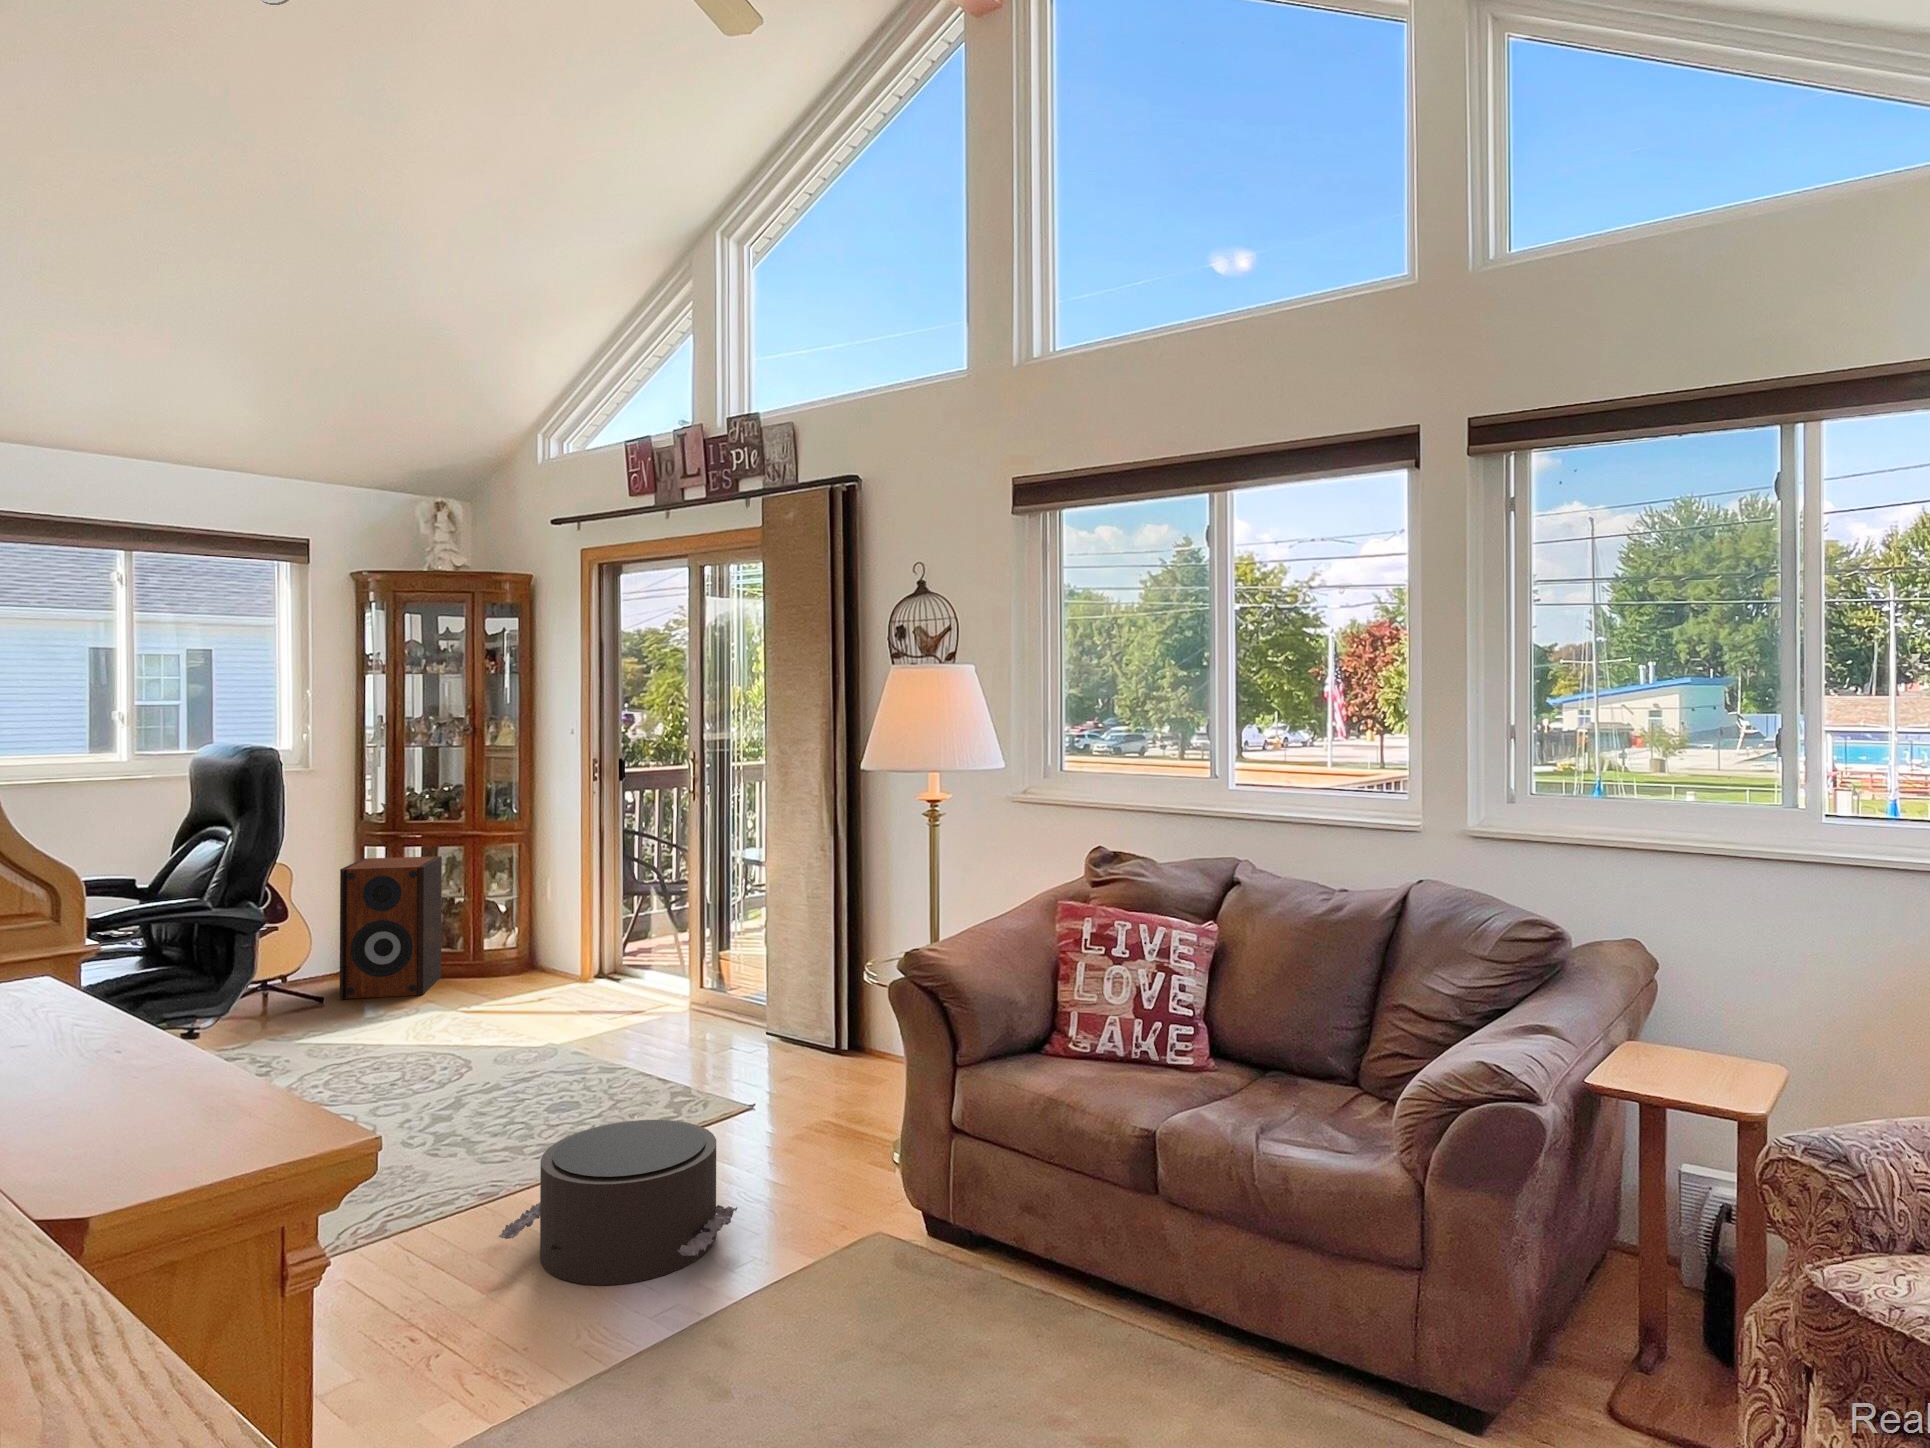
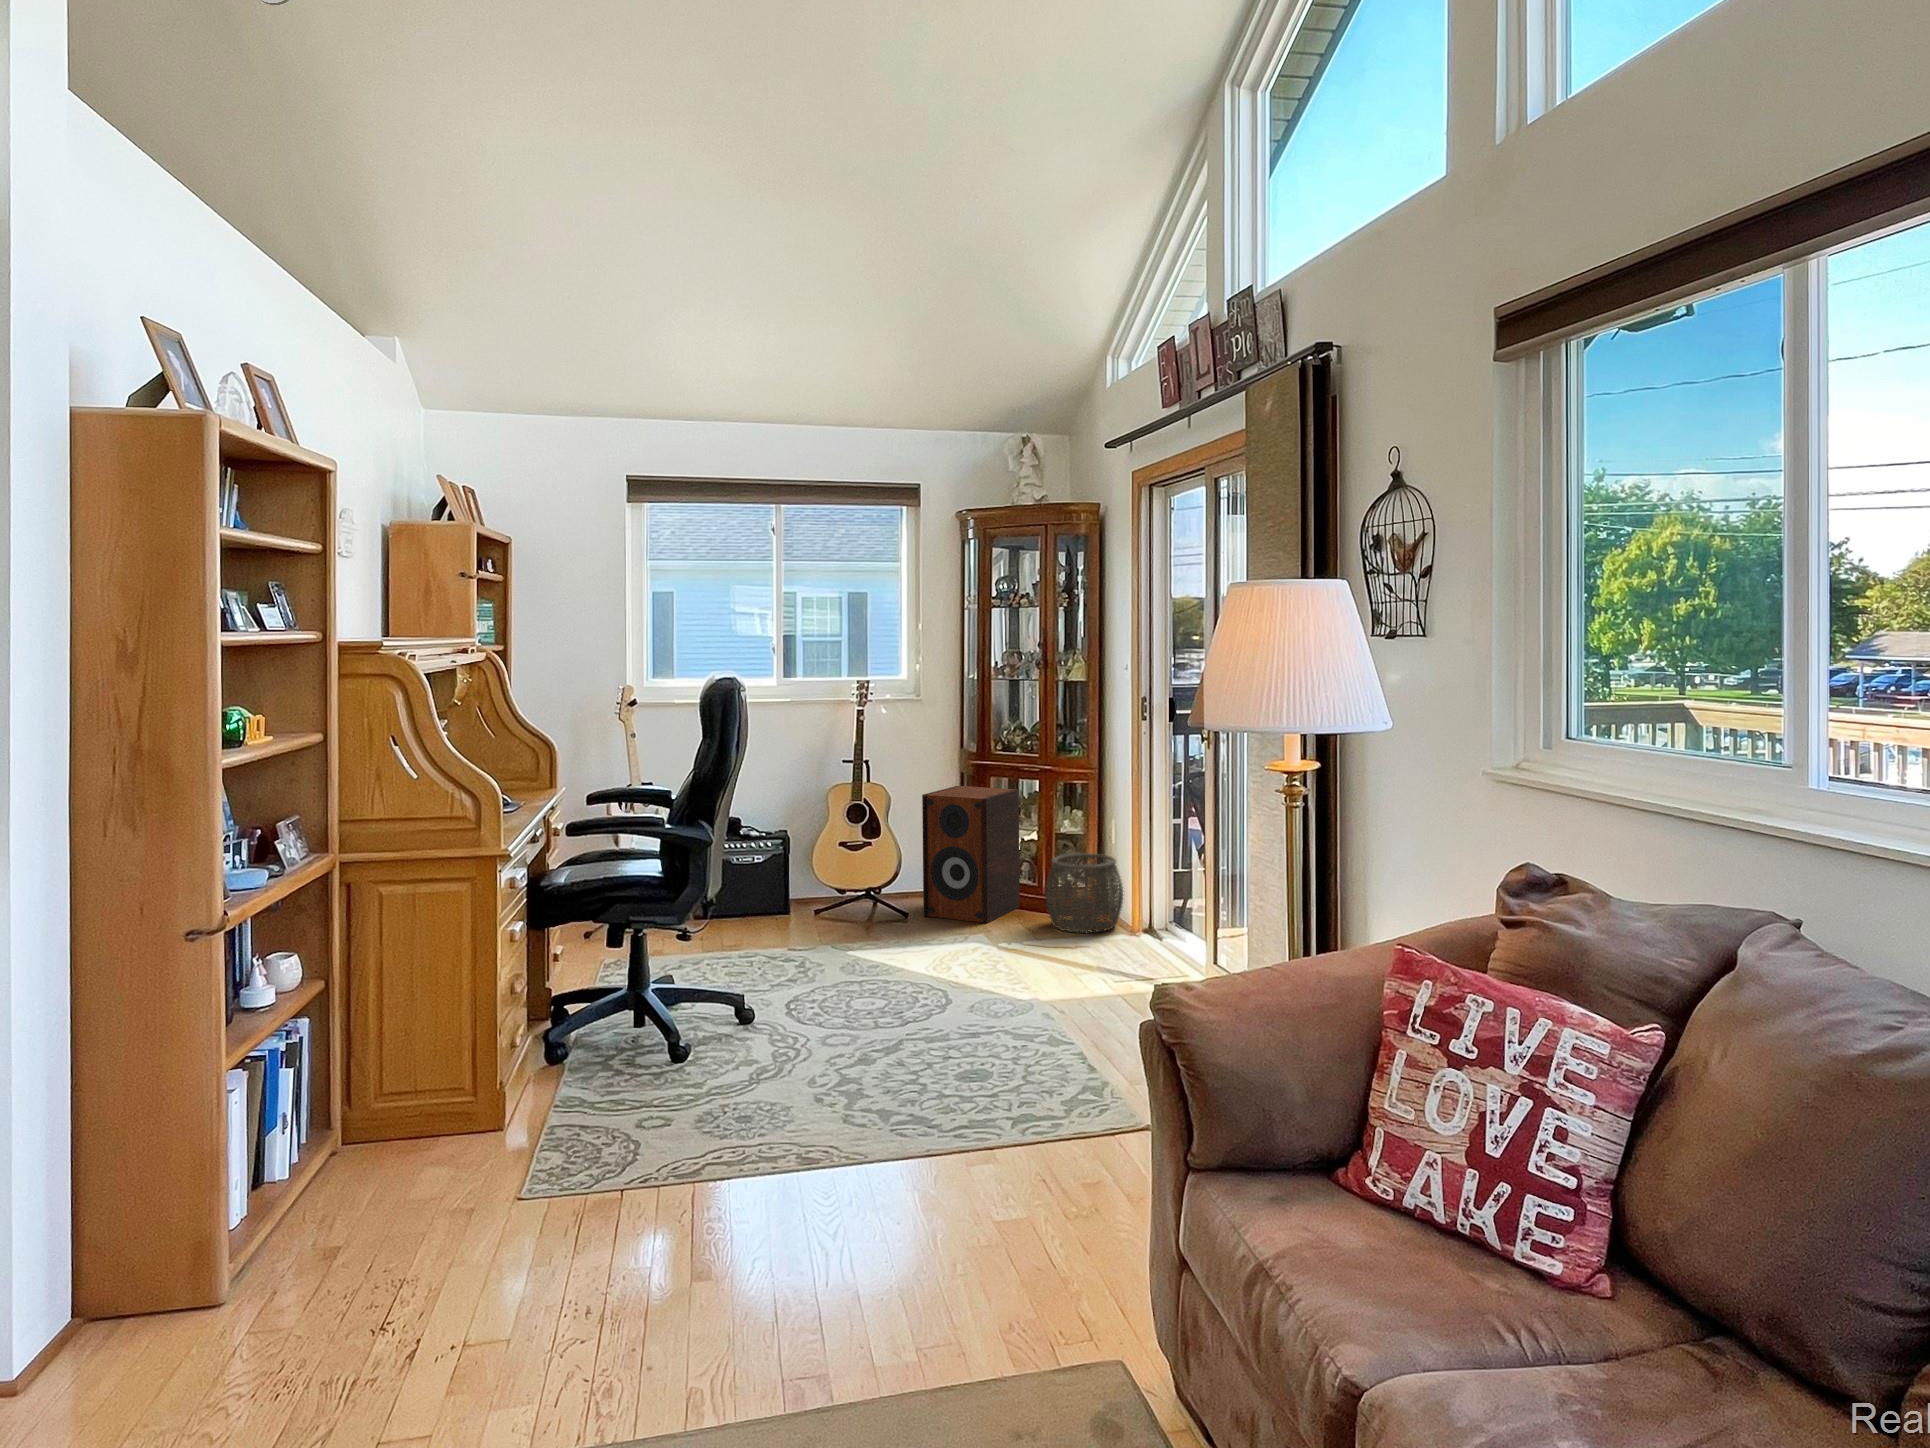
woven basket: none [489,911,573,989] -> present [1045,853,1124,933]
pouf: present [499,1120,737,1285] -> none [736,1116,965,1317]

